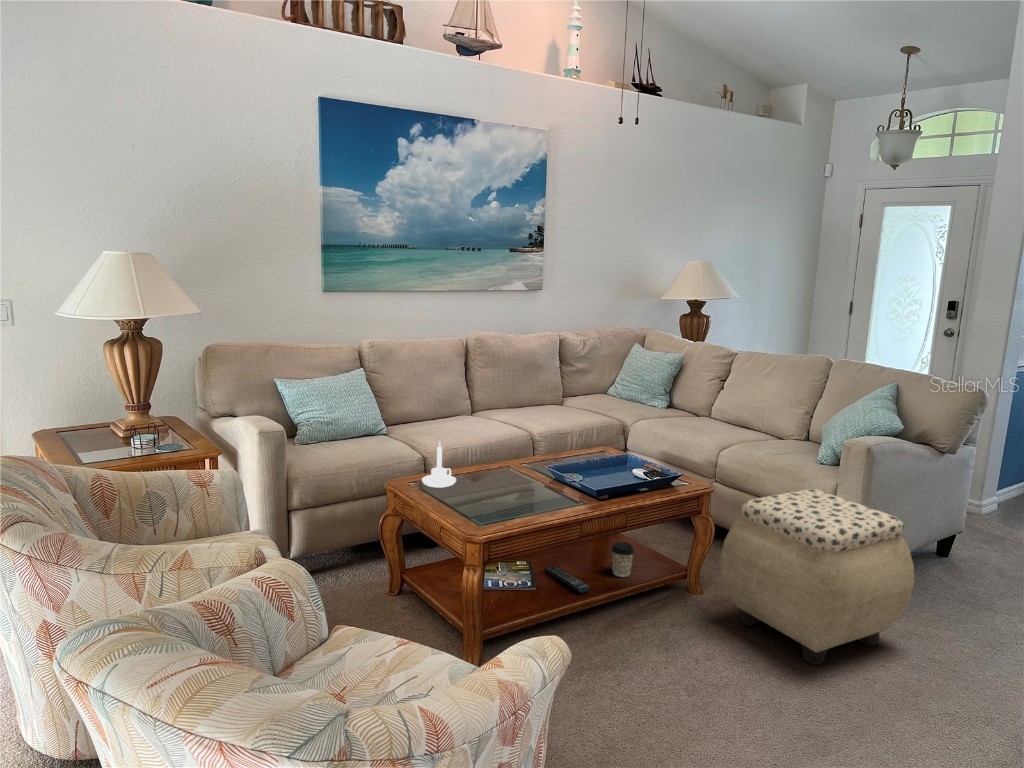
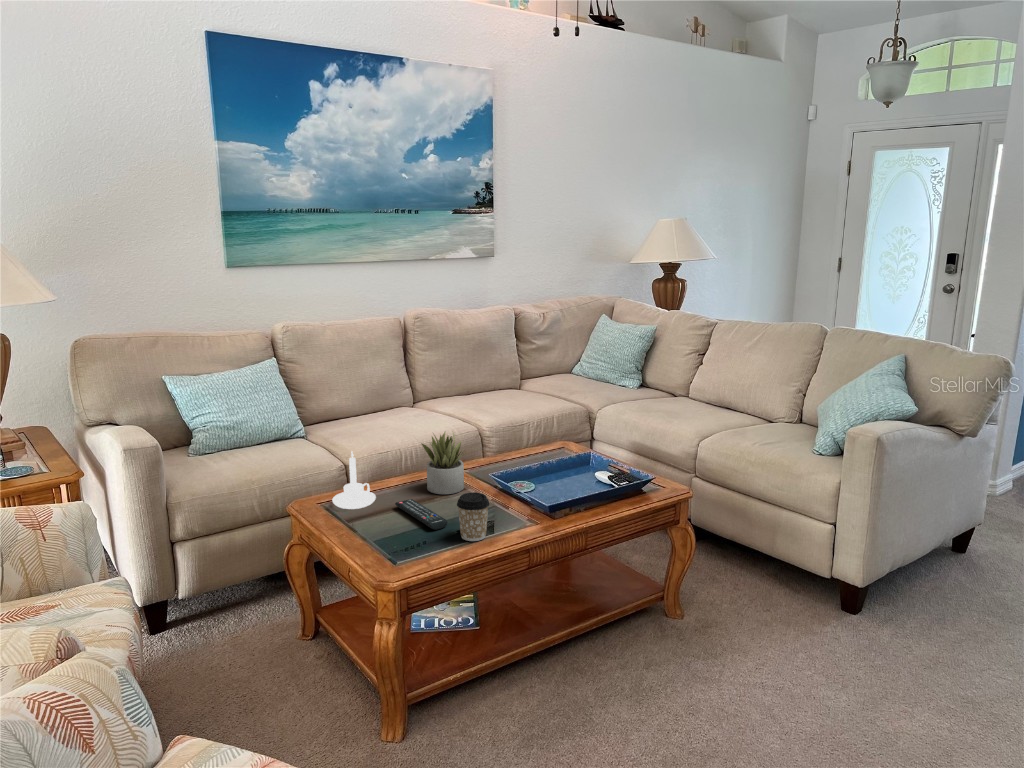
succulent plant: none [493,429,530,480] -> present [422,432,464,494]
ottoman: present [721,489,915,665] -> none [704,490,943,718]
coffee cup: present [612,542,634,577] -> present [457,493,489,541]
remote control: present [544,566,590,593] -> present [395,499,447,530]

